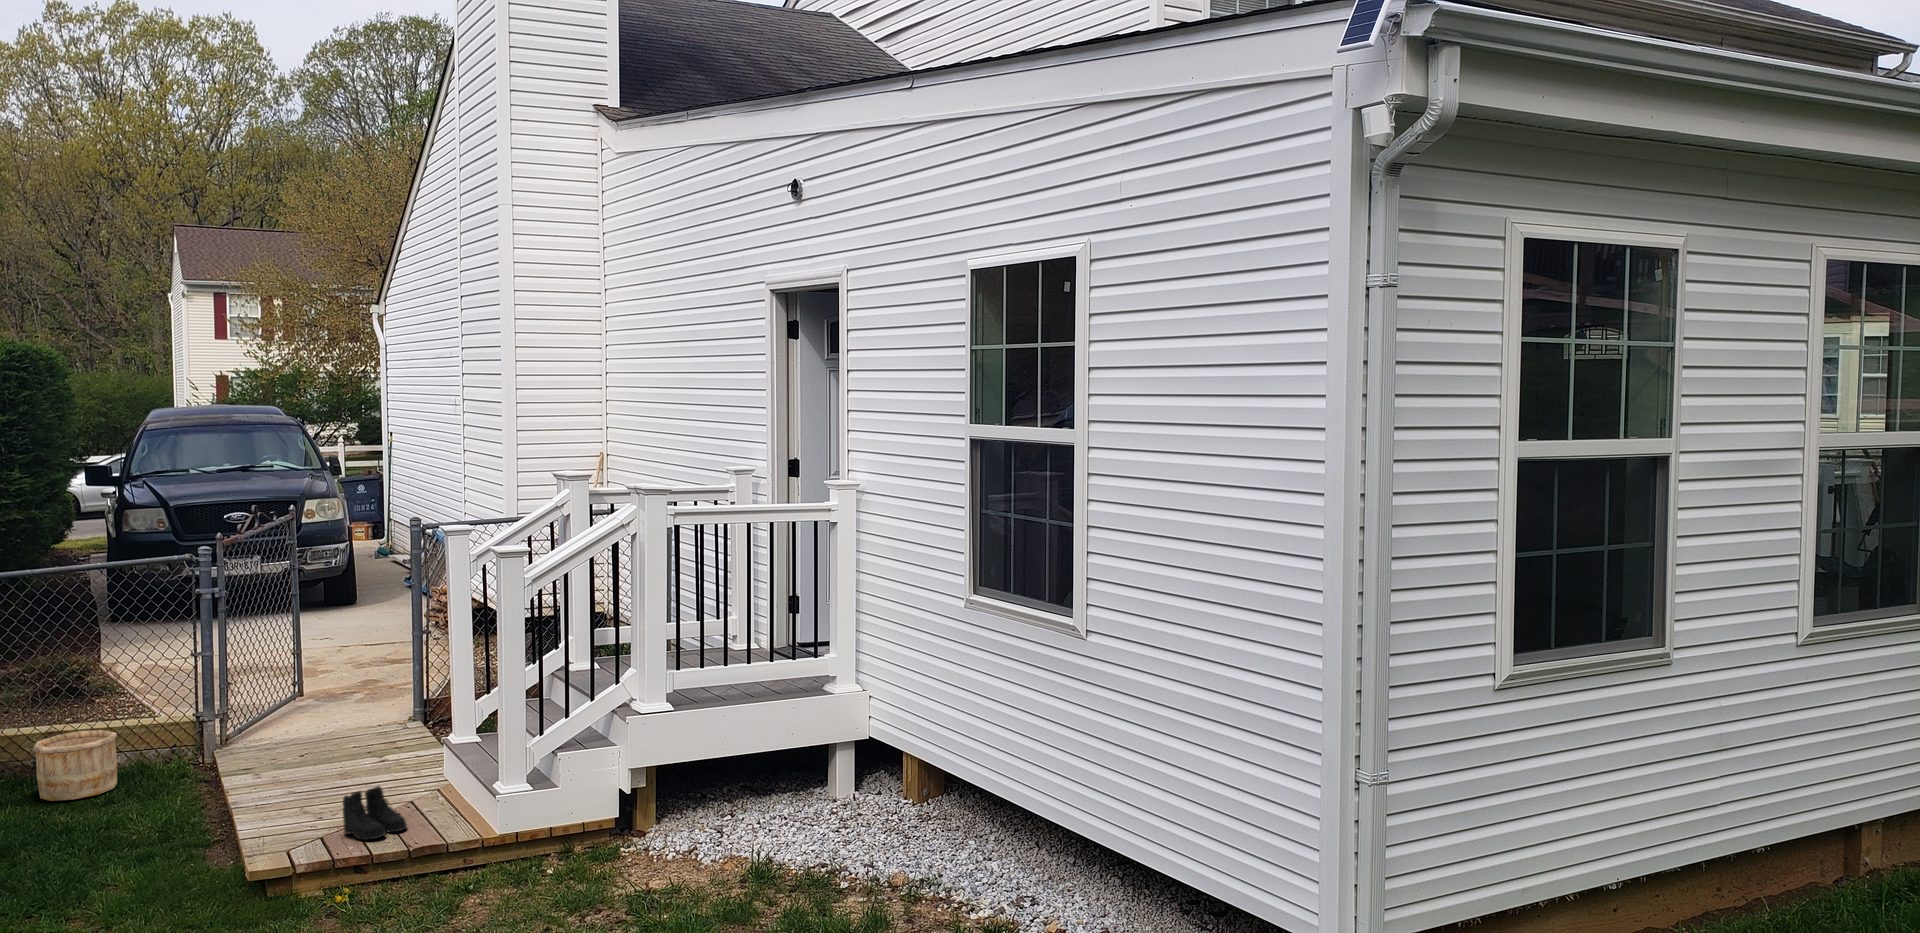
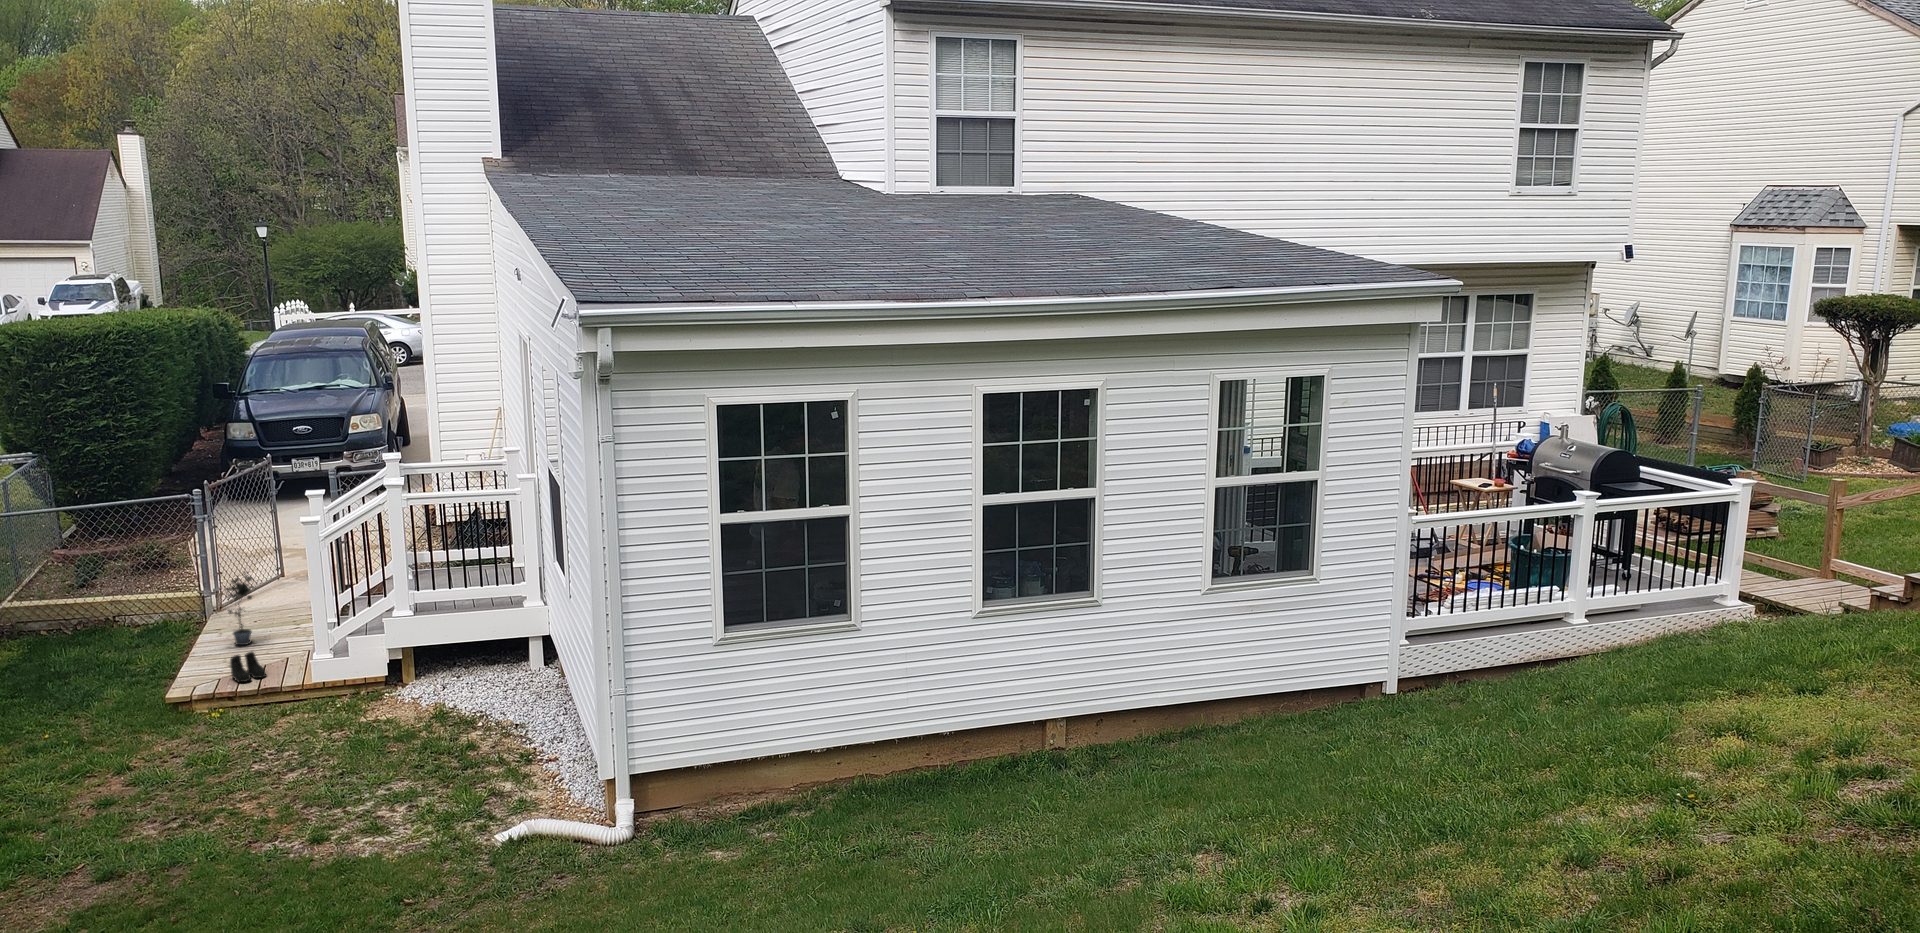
potted plant: none [285,661,345,788] -> present [225,574,255,645]
wooden bucket: present [33,730,117,801] -> none [92,604,144,645]

